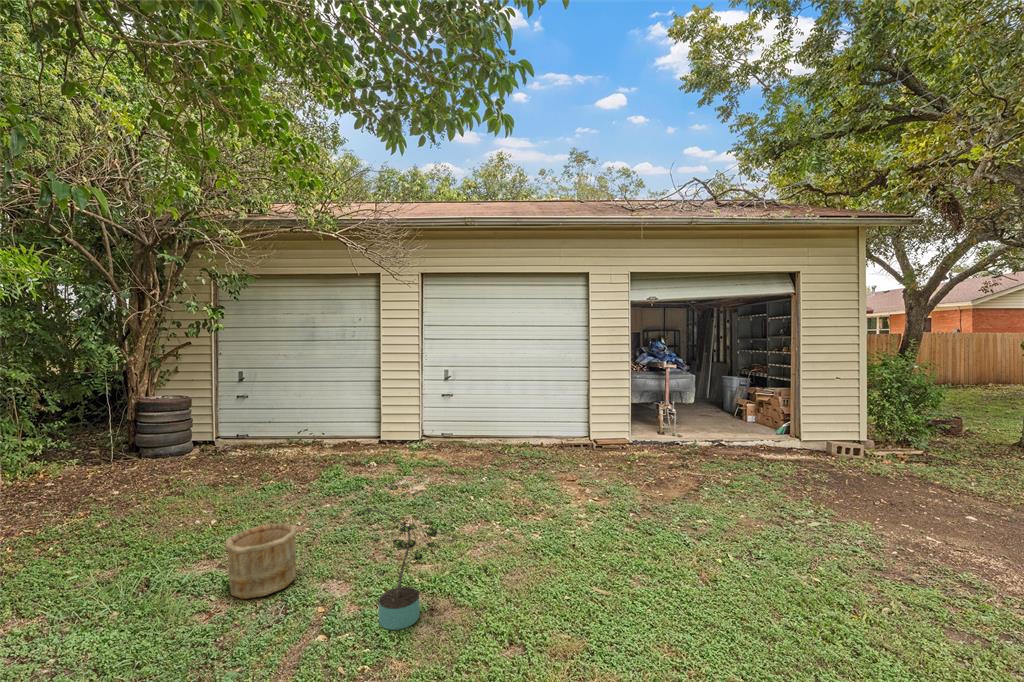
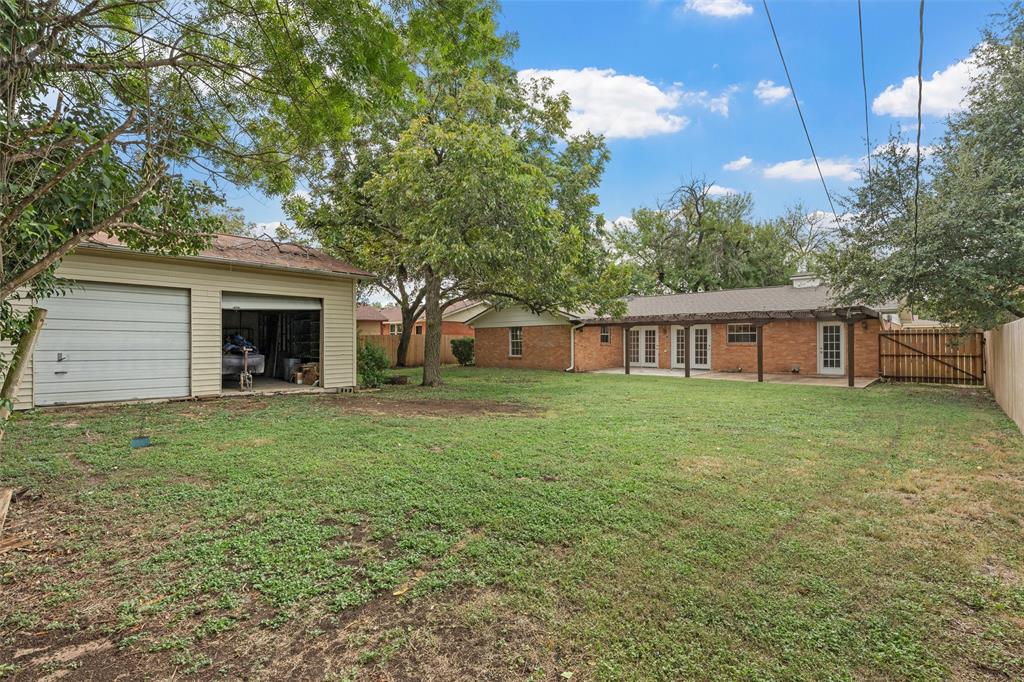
wooden bucket: present [225,523,296,599] -> none [27,426,67,455]

